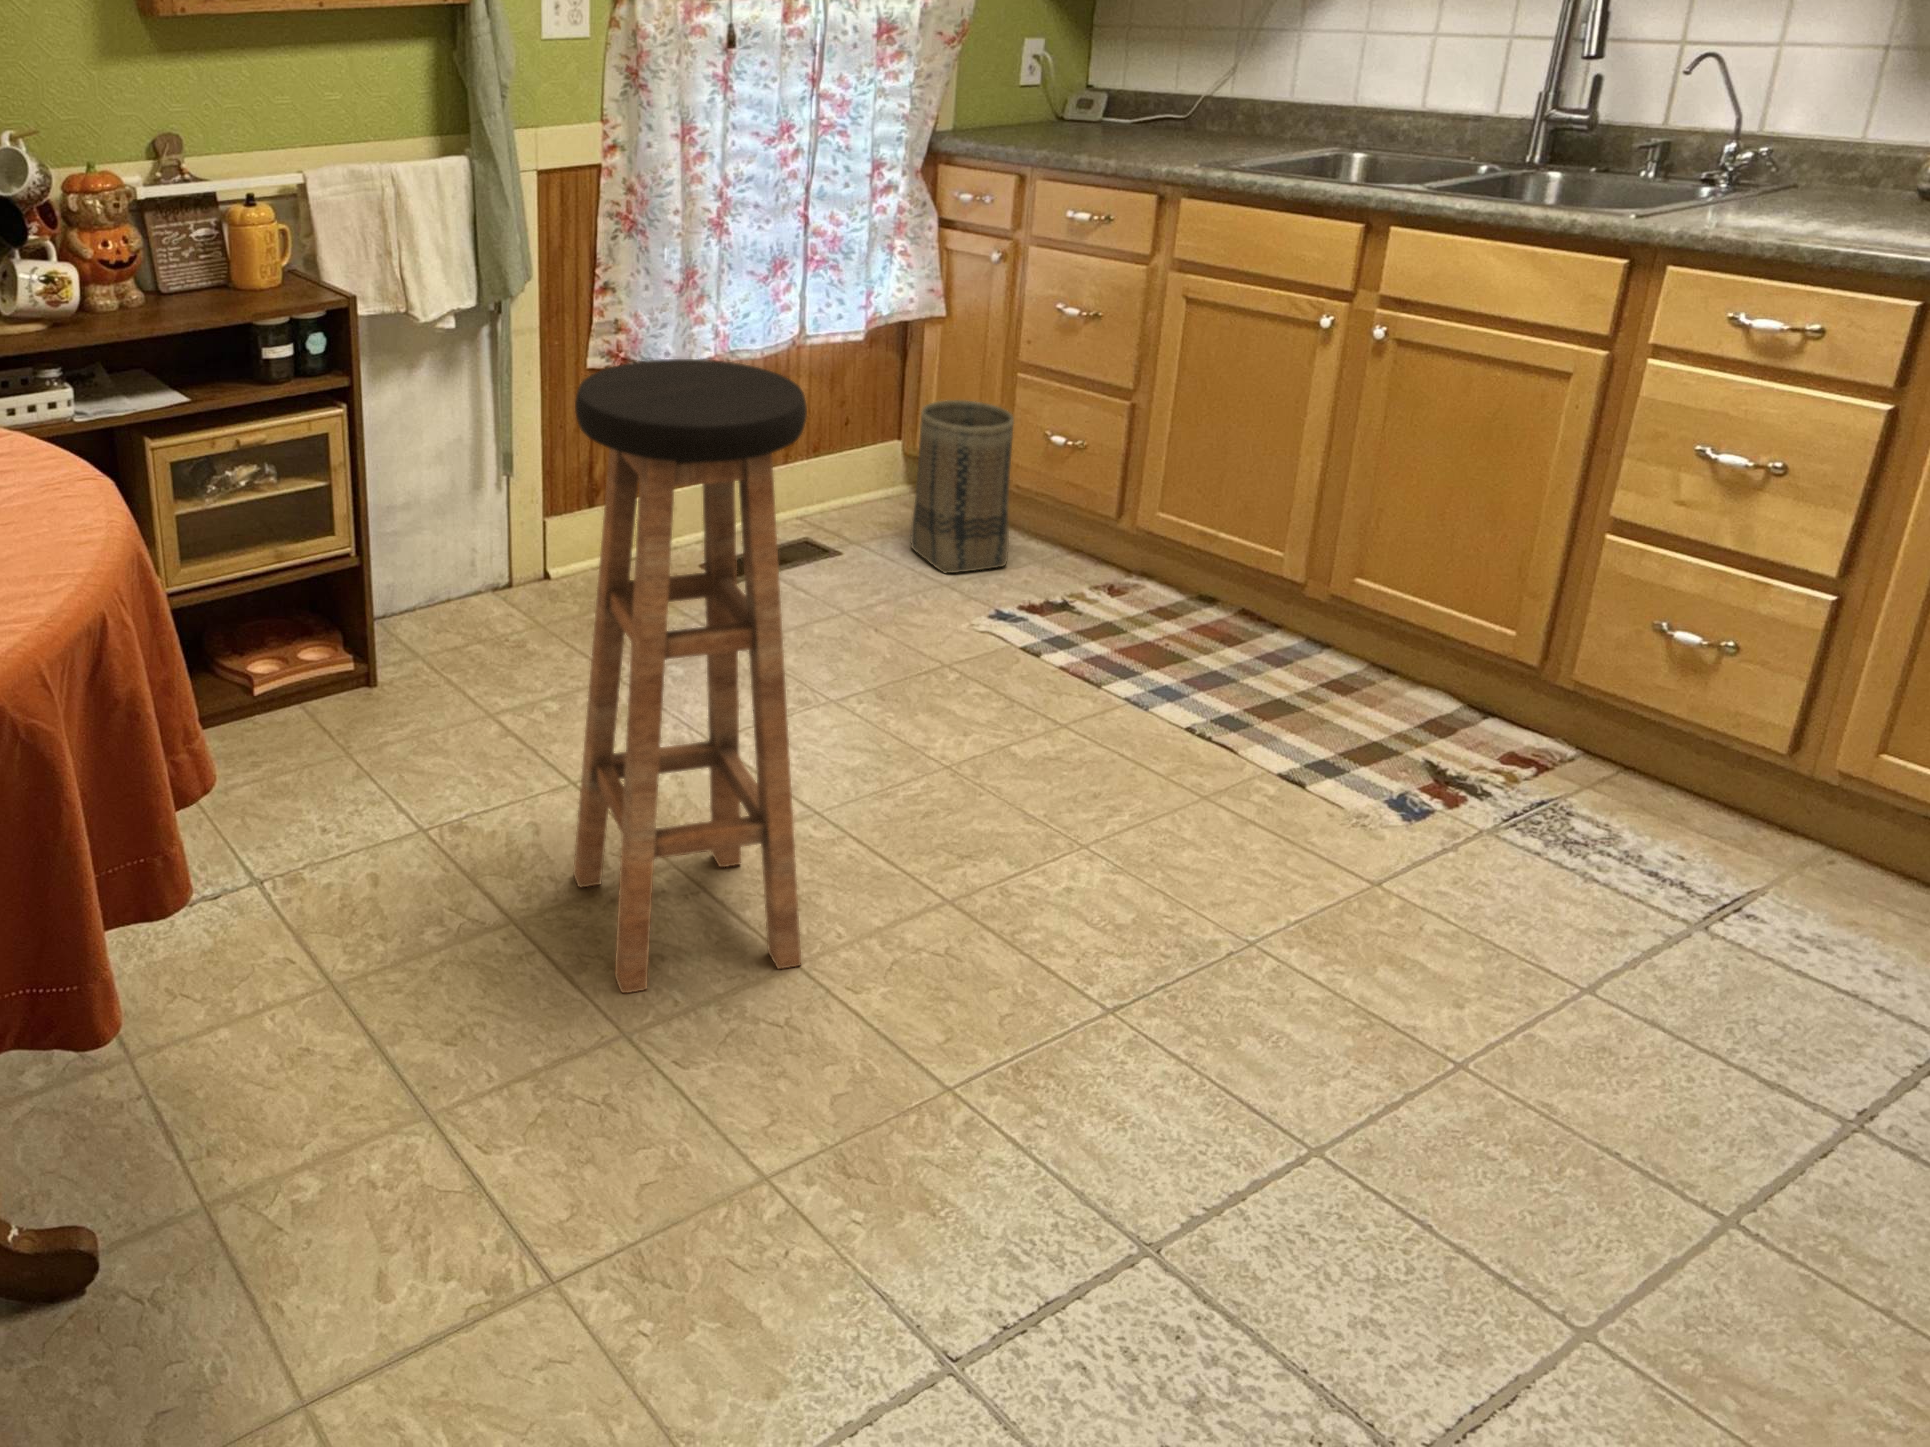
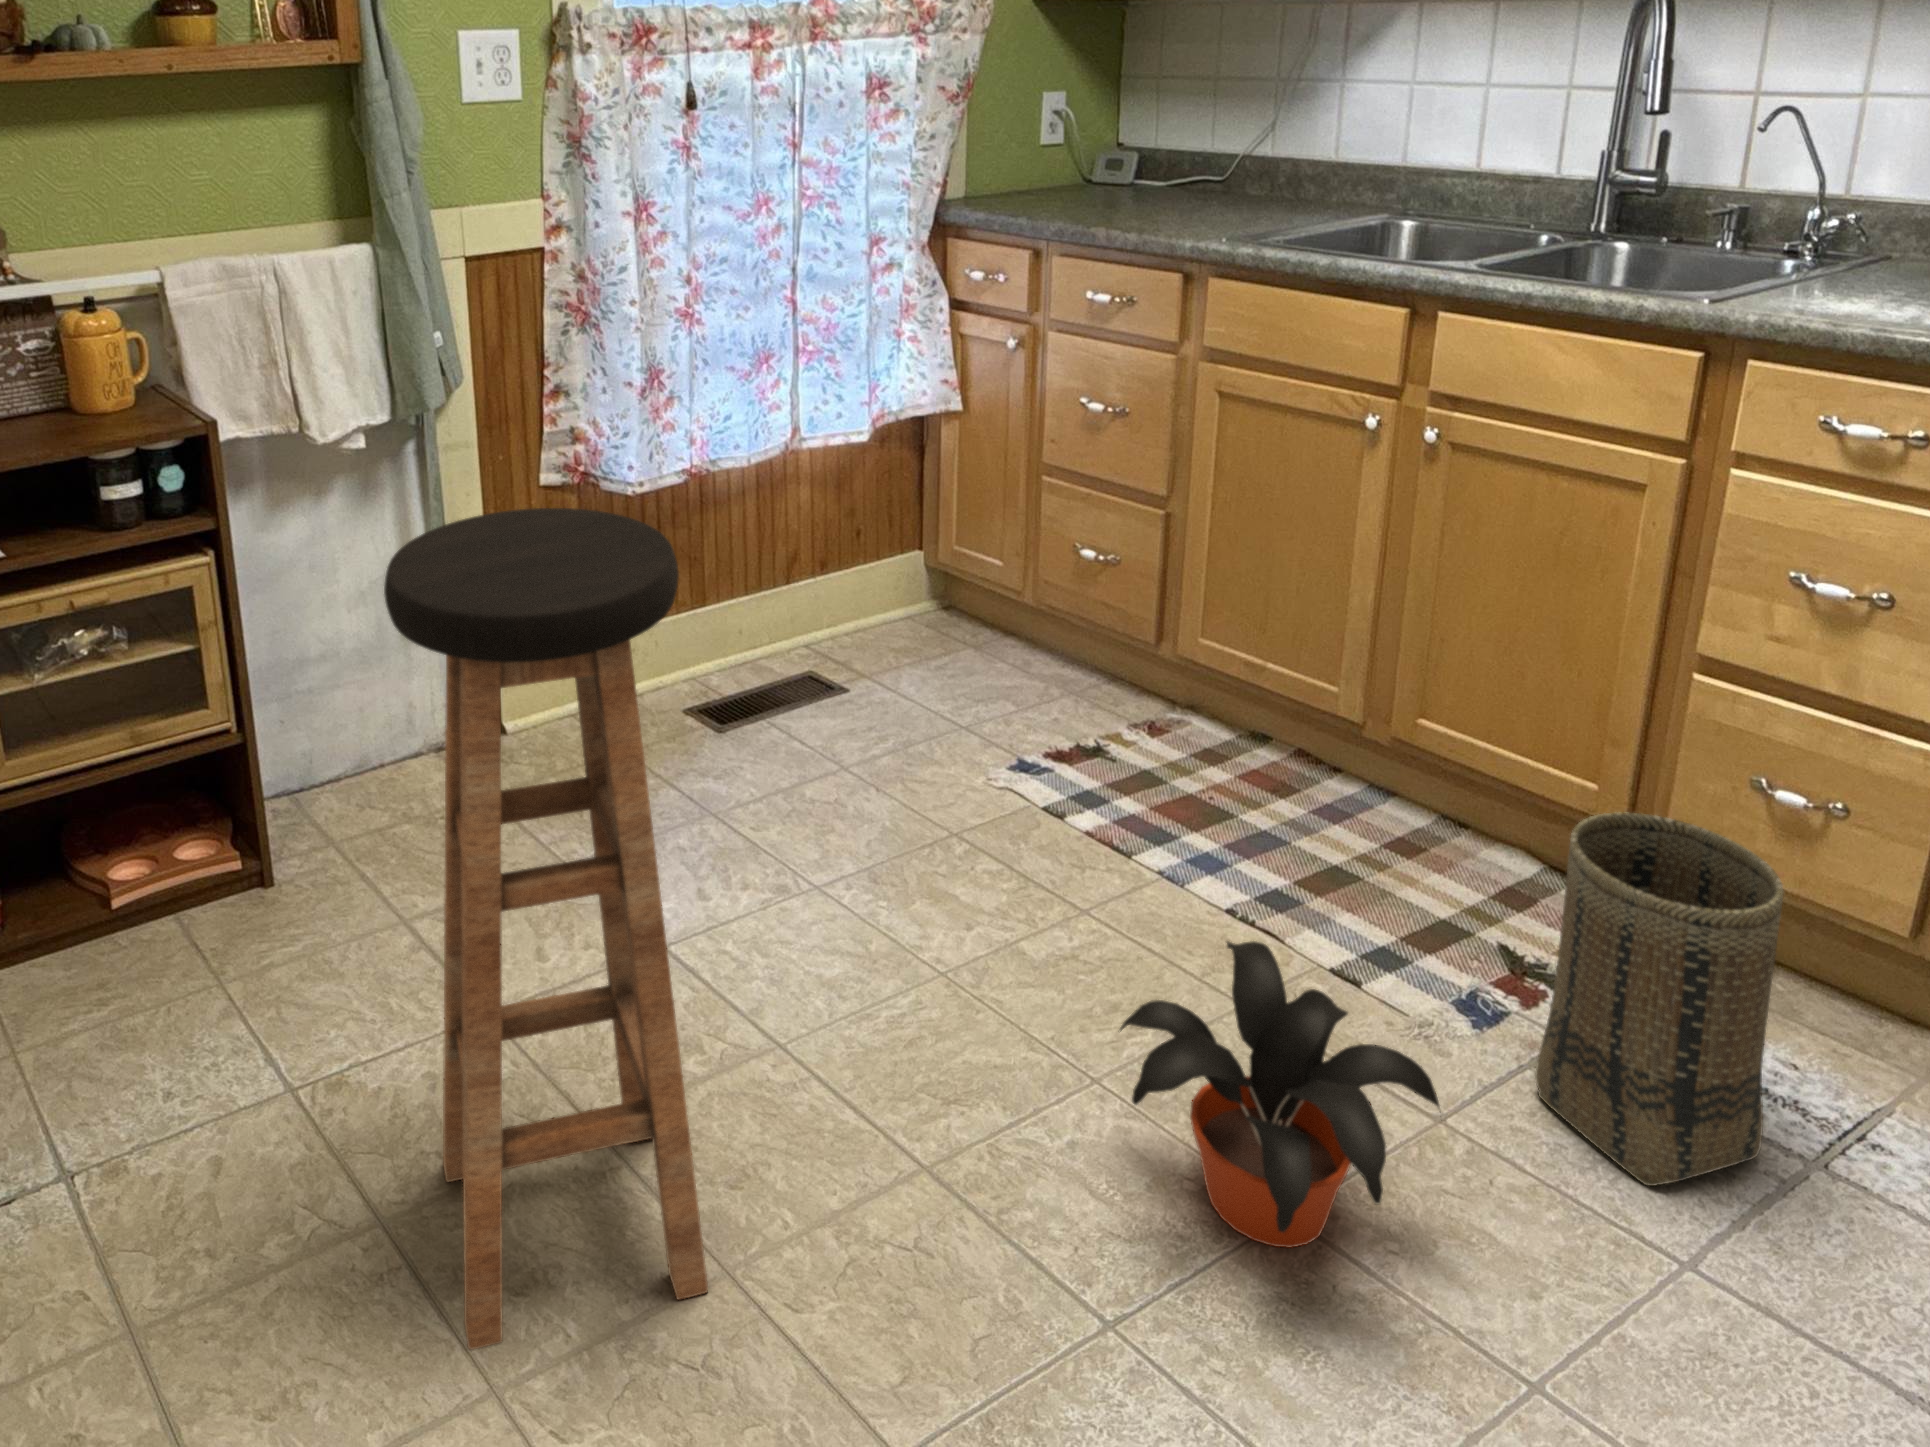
basket: present [910,400,1014,573] -> present [1535,812,1783,1186]
potted plant: none [1123,726,1394,956] -> present [1120,941,1440,1247]

